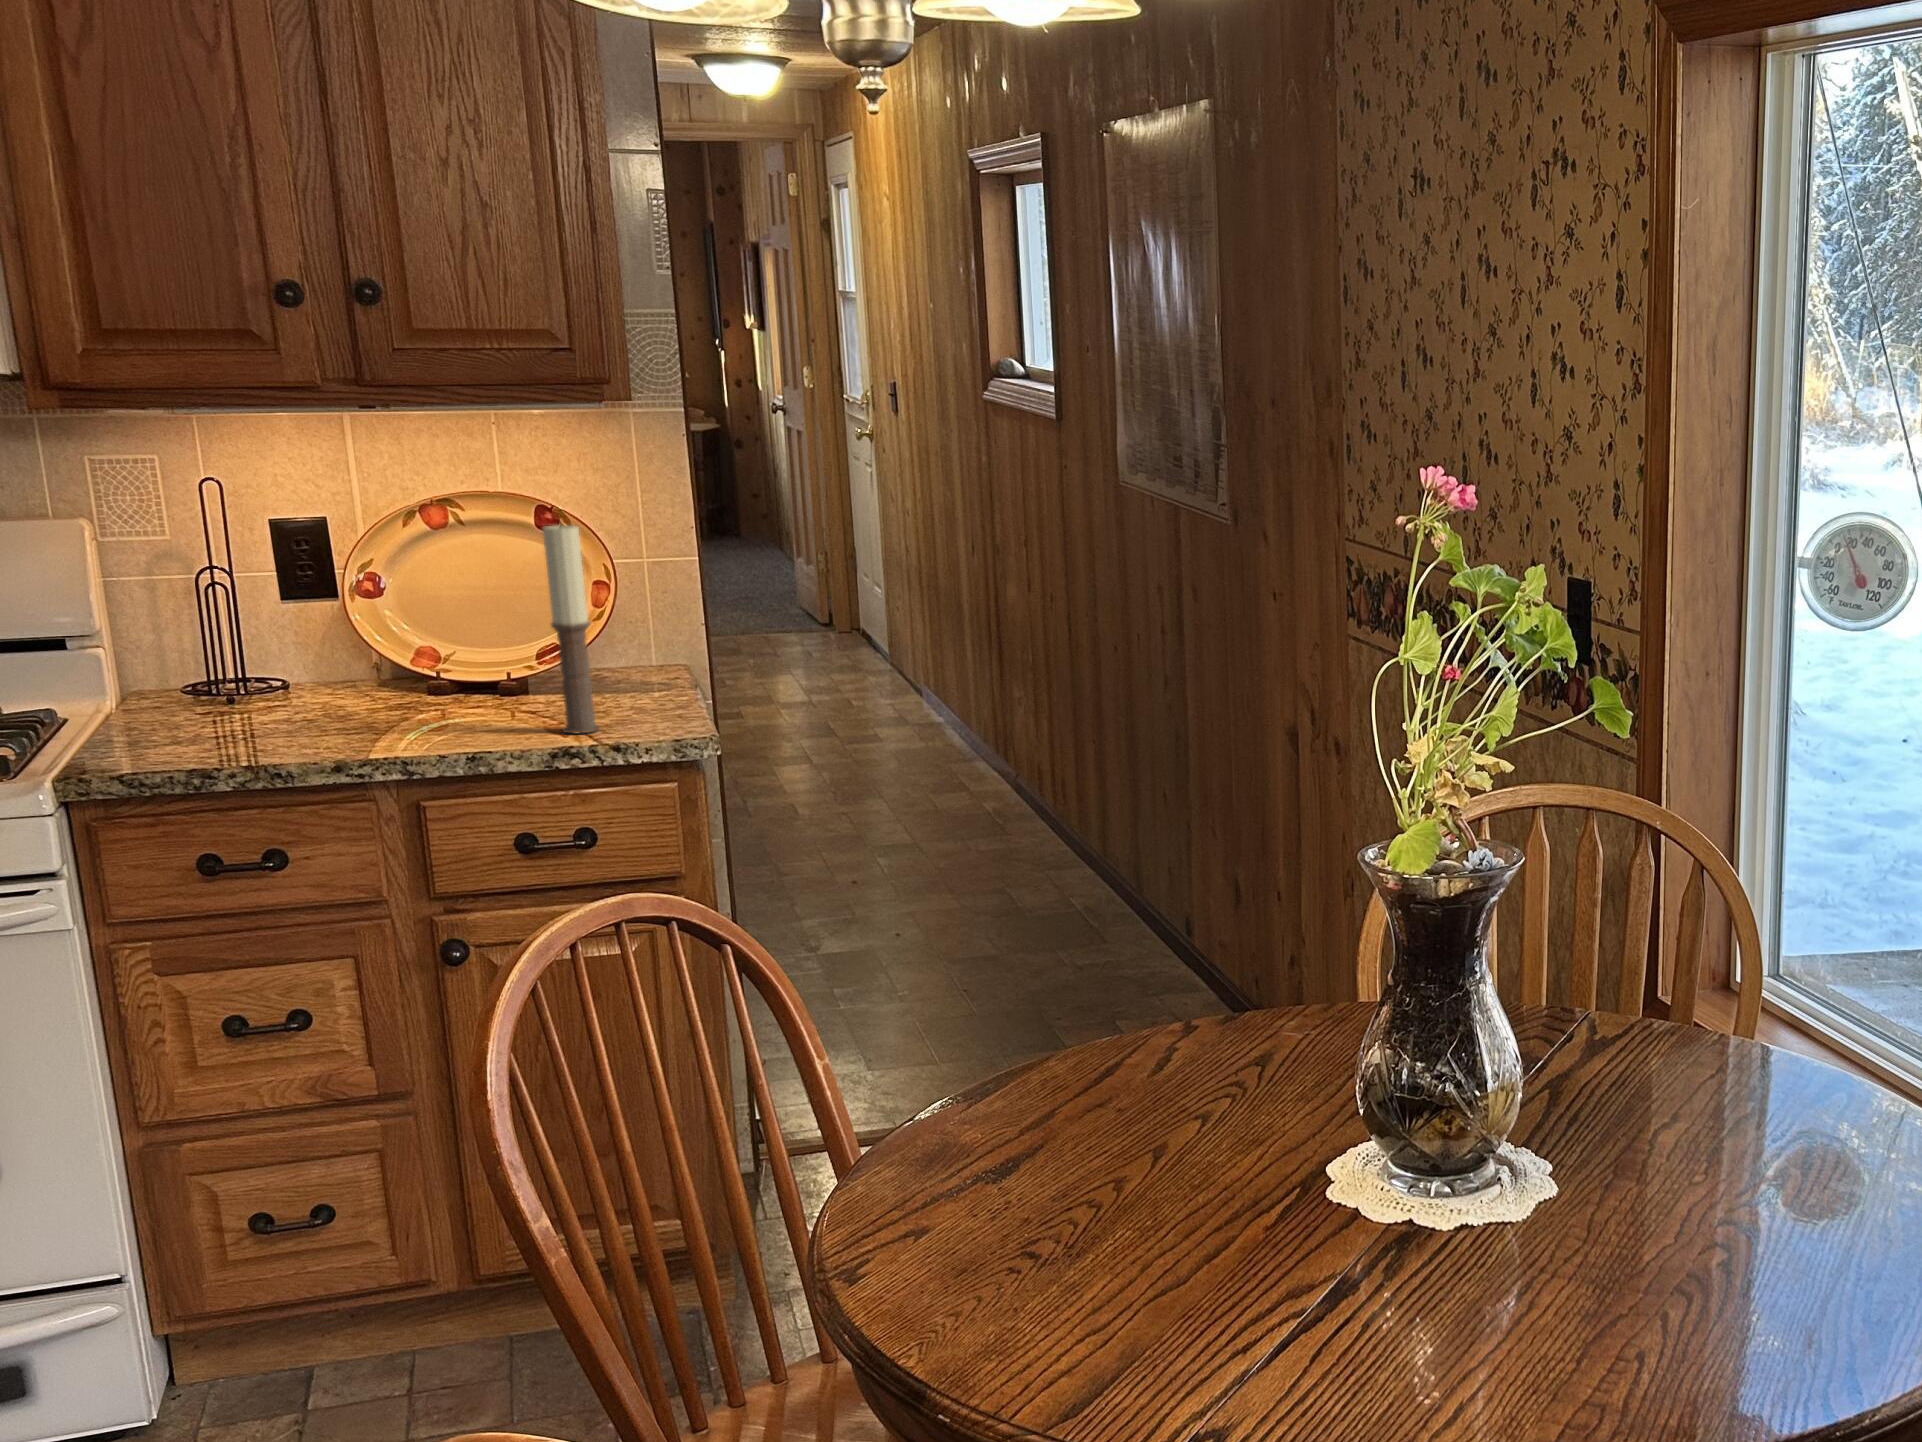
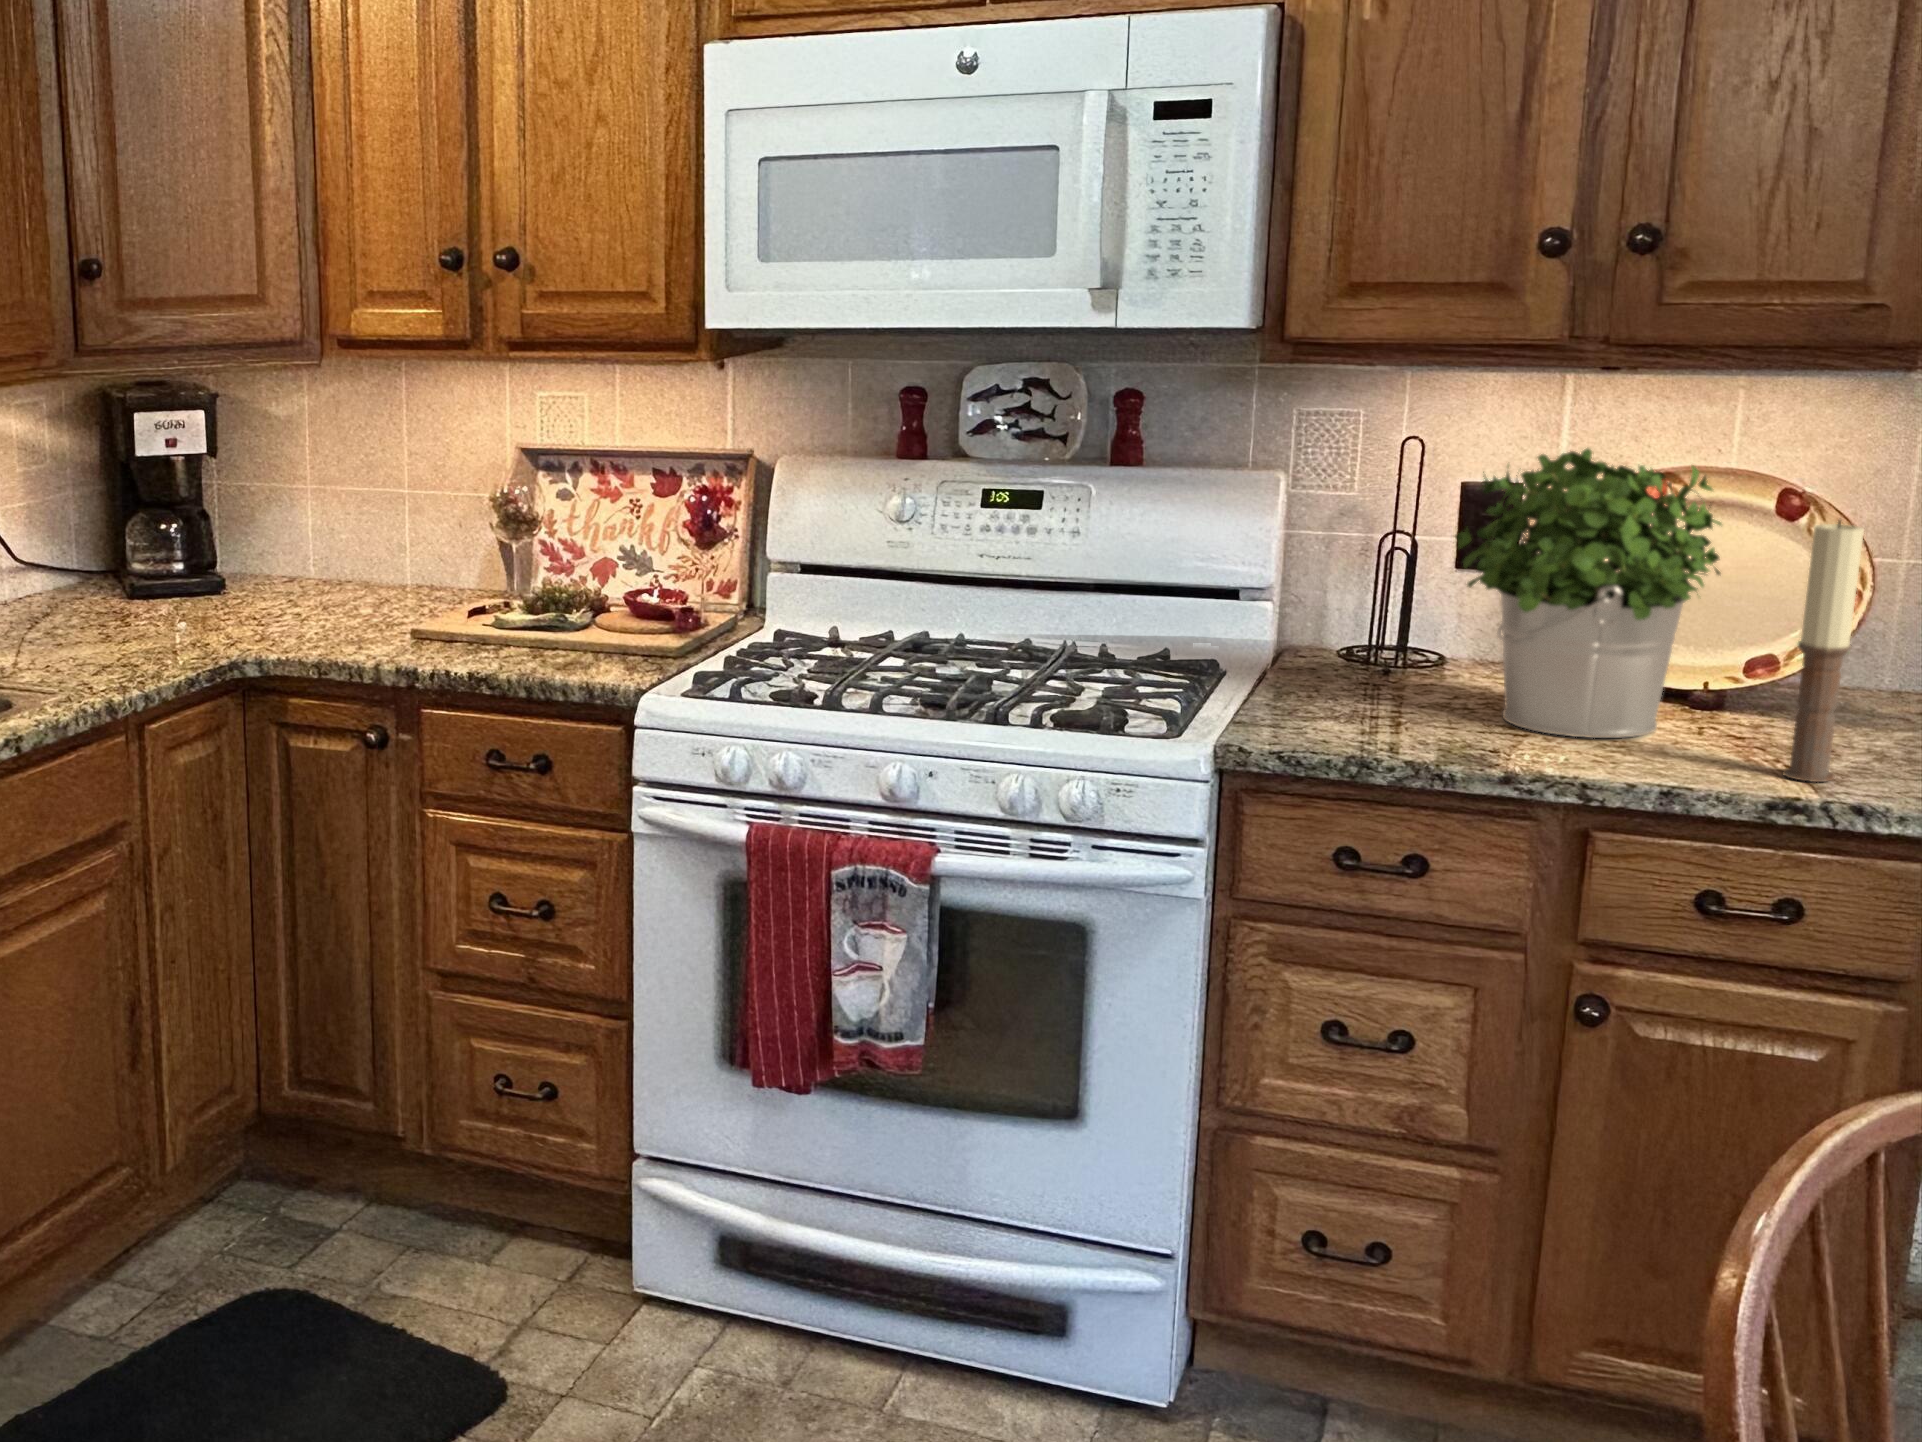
potted plant: none [254,476,491,728] -> present [1456,448,1722,738]

